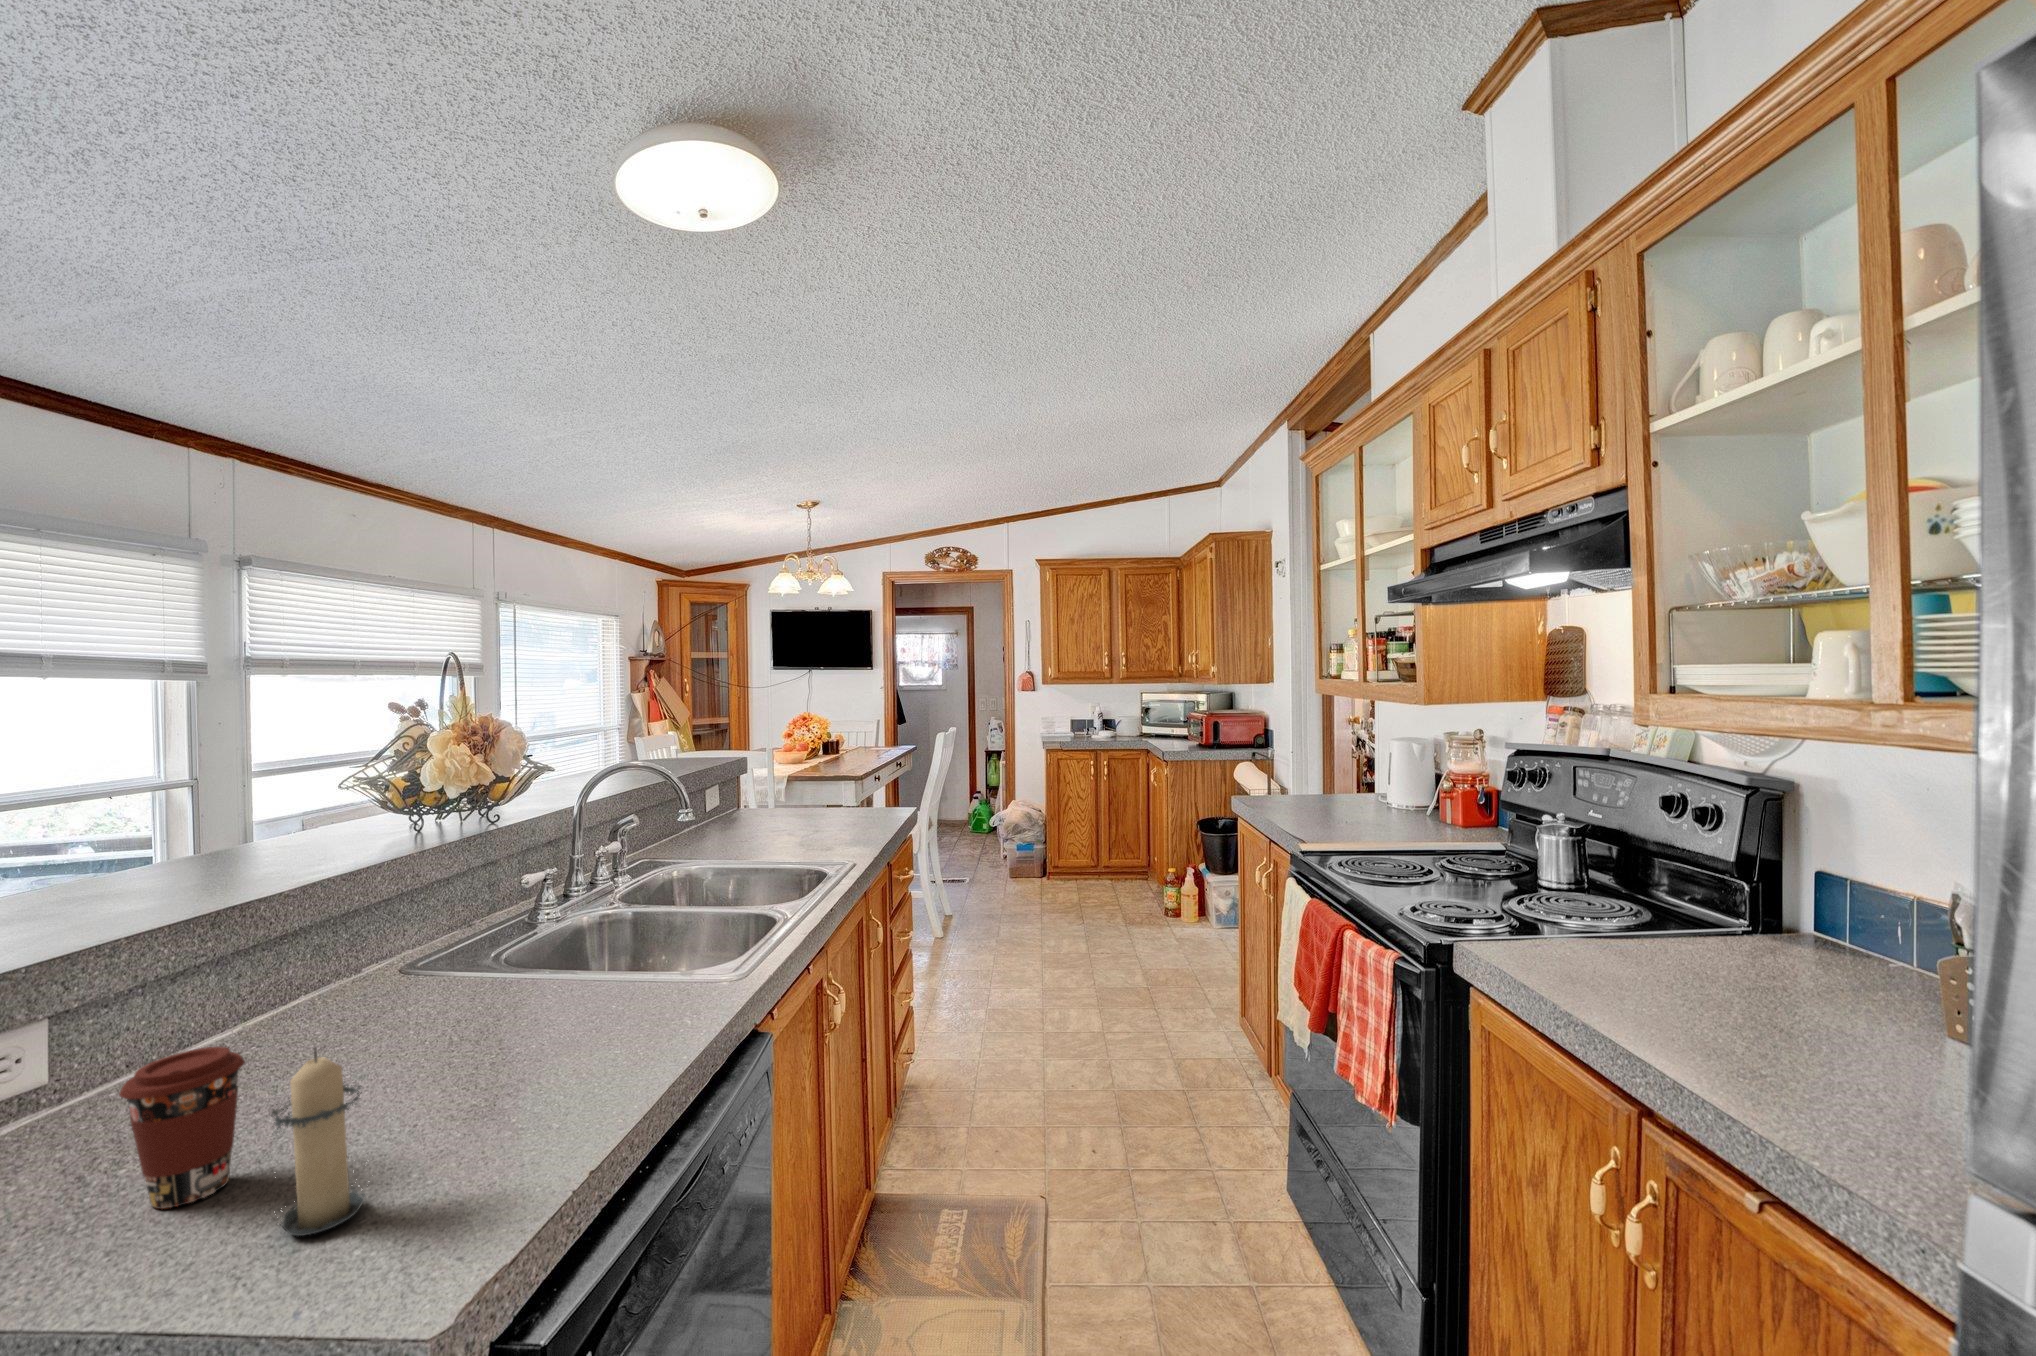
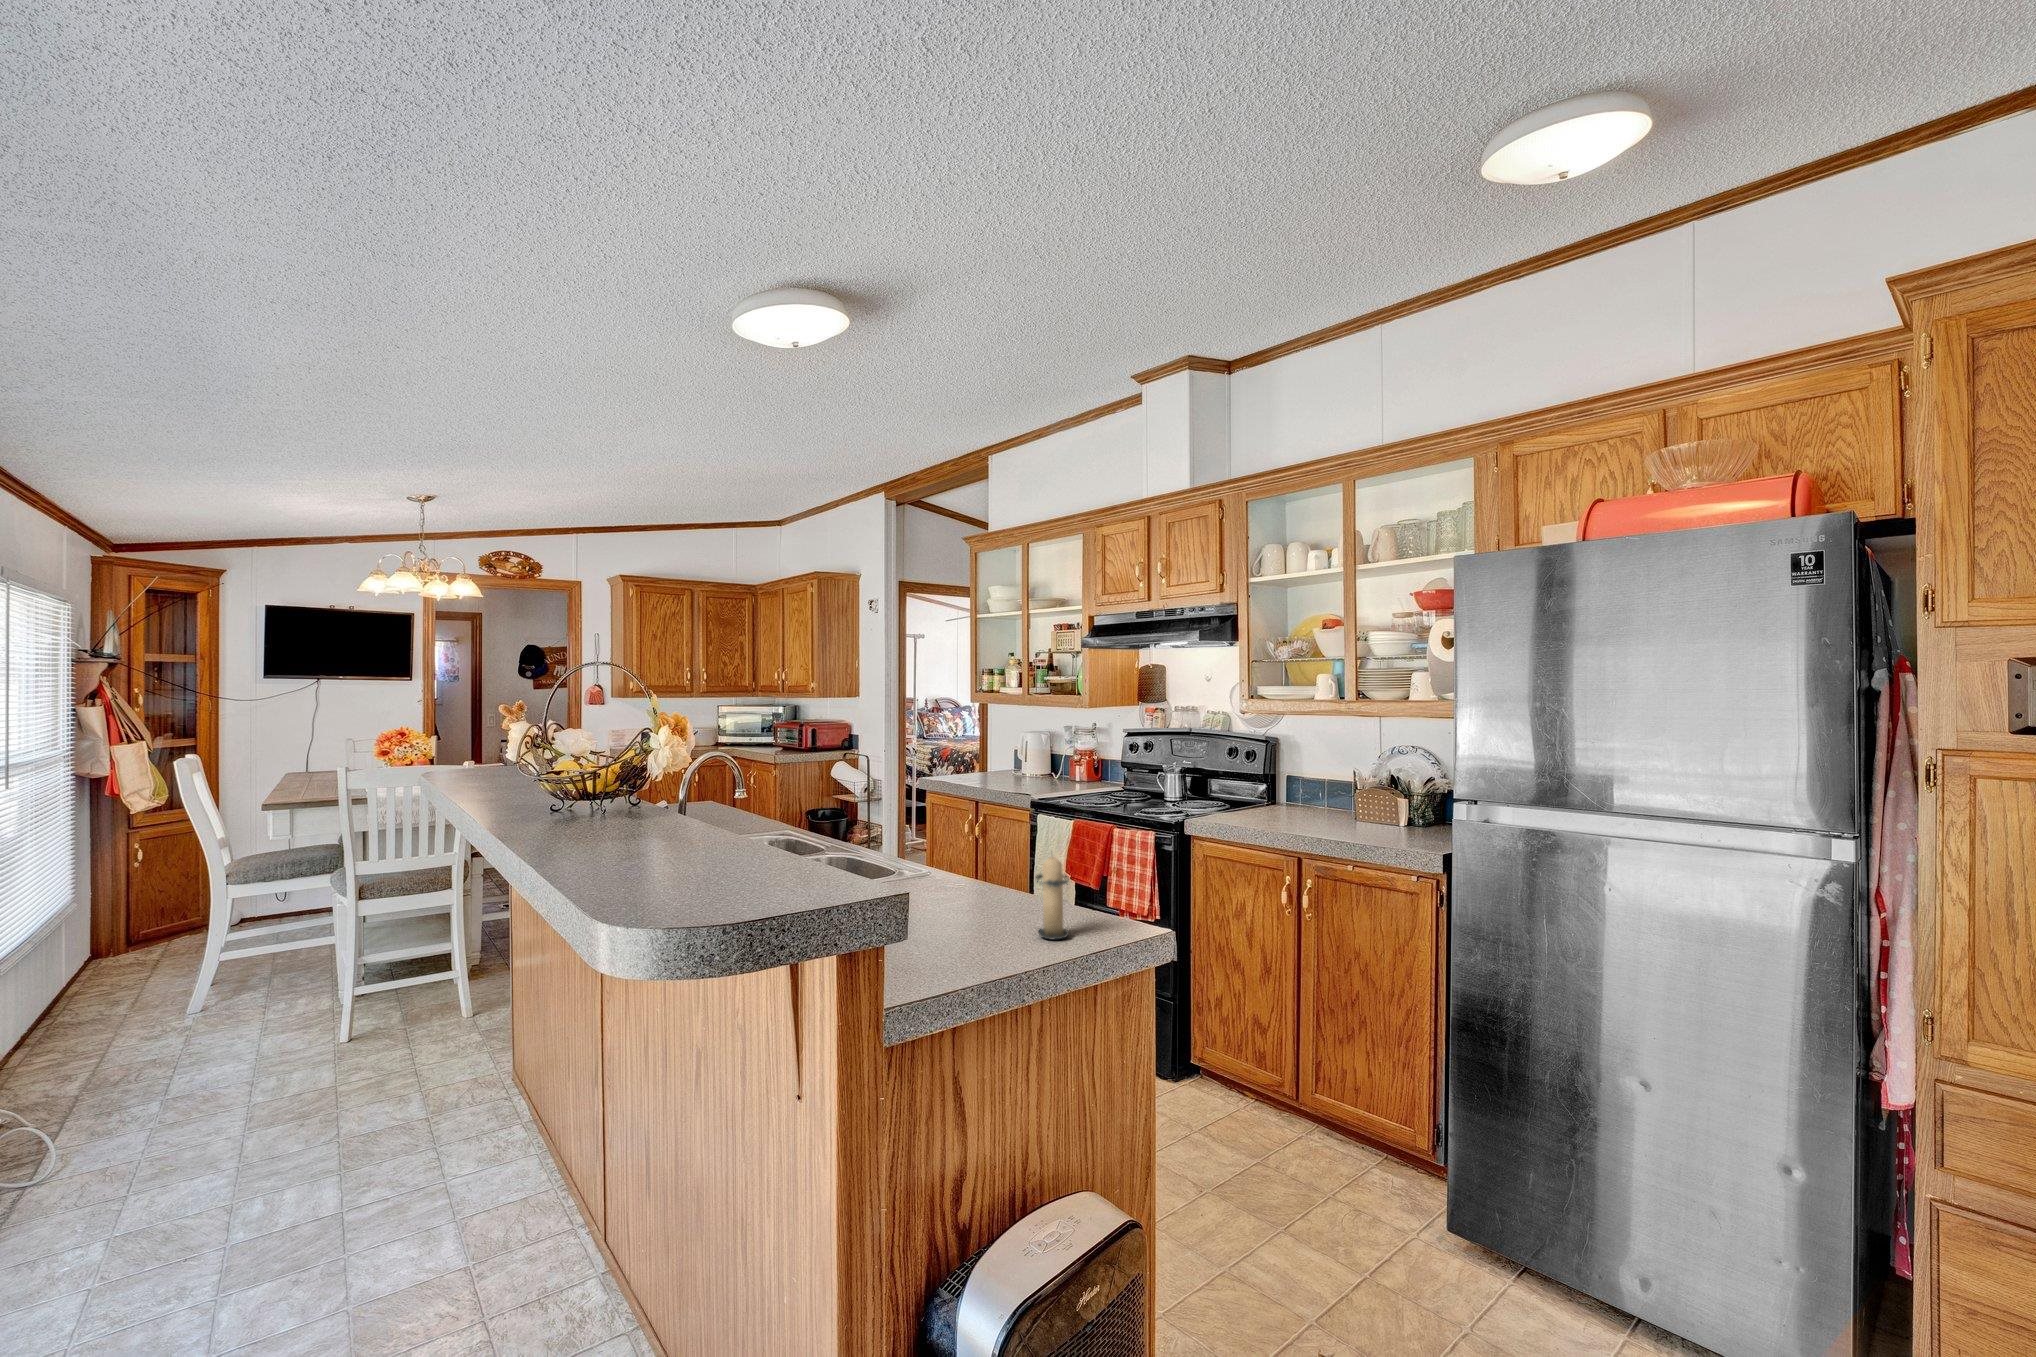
coffee cup: present [119,1047,245,1209] -> none [938,872,988,953]

